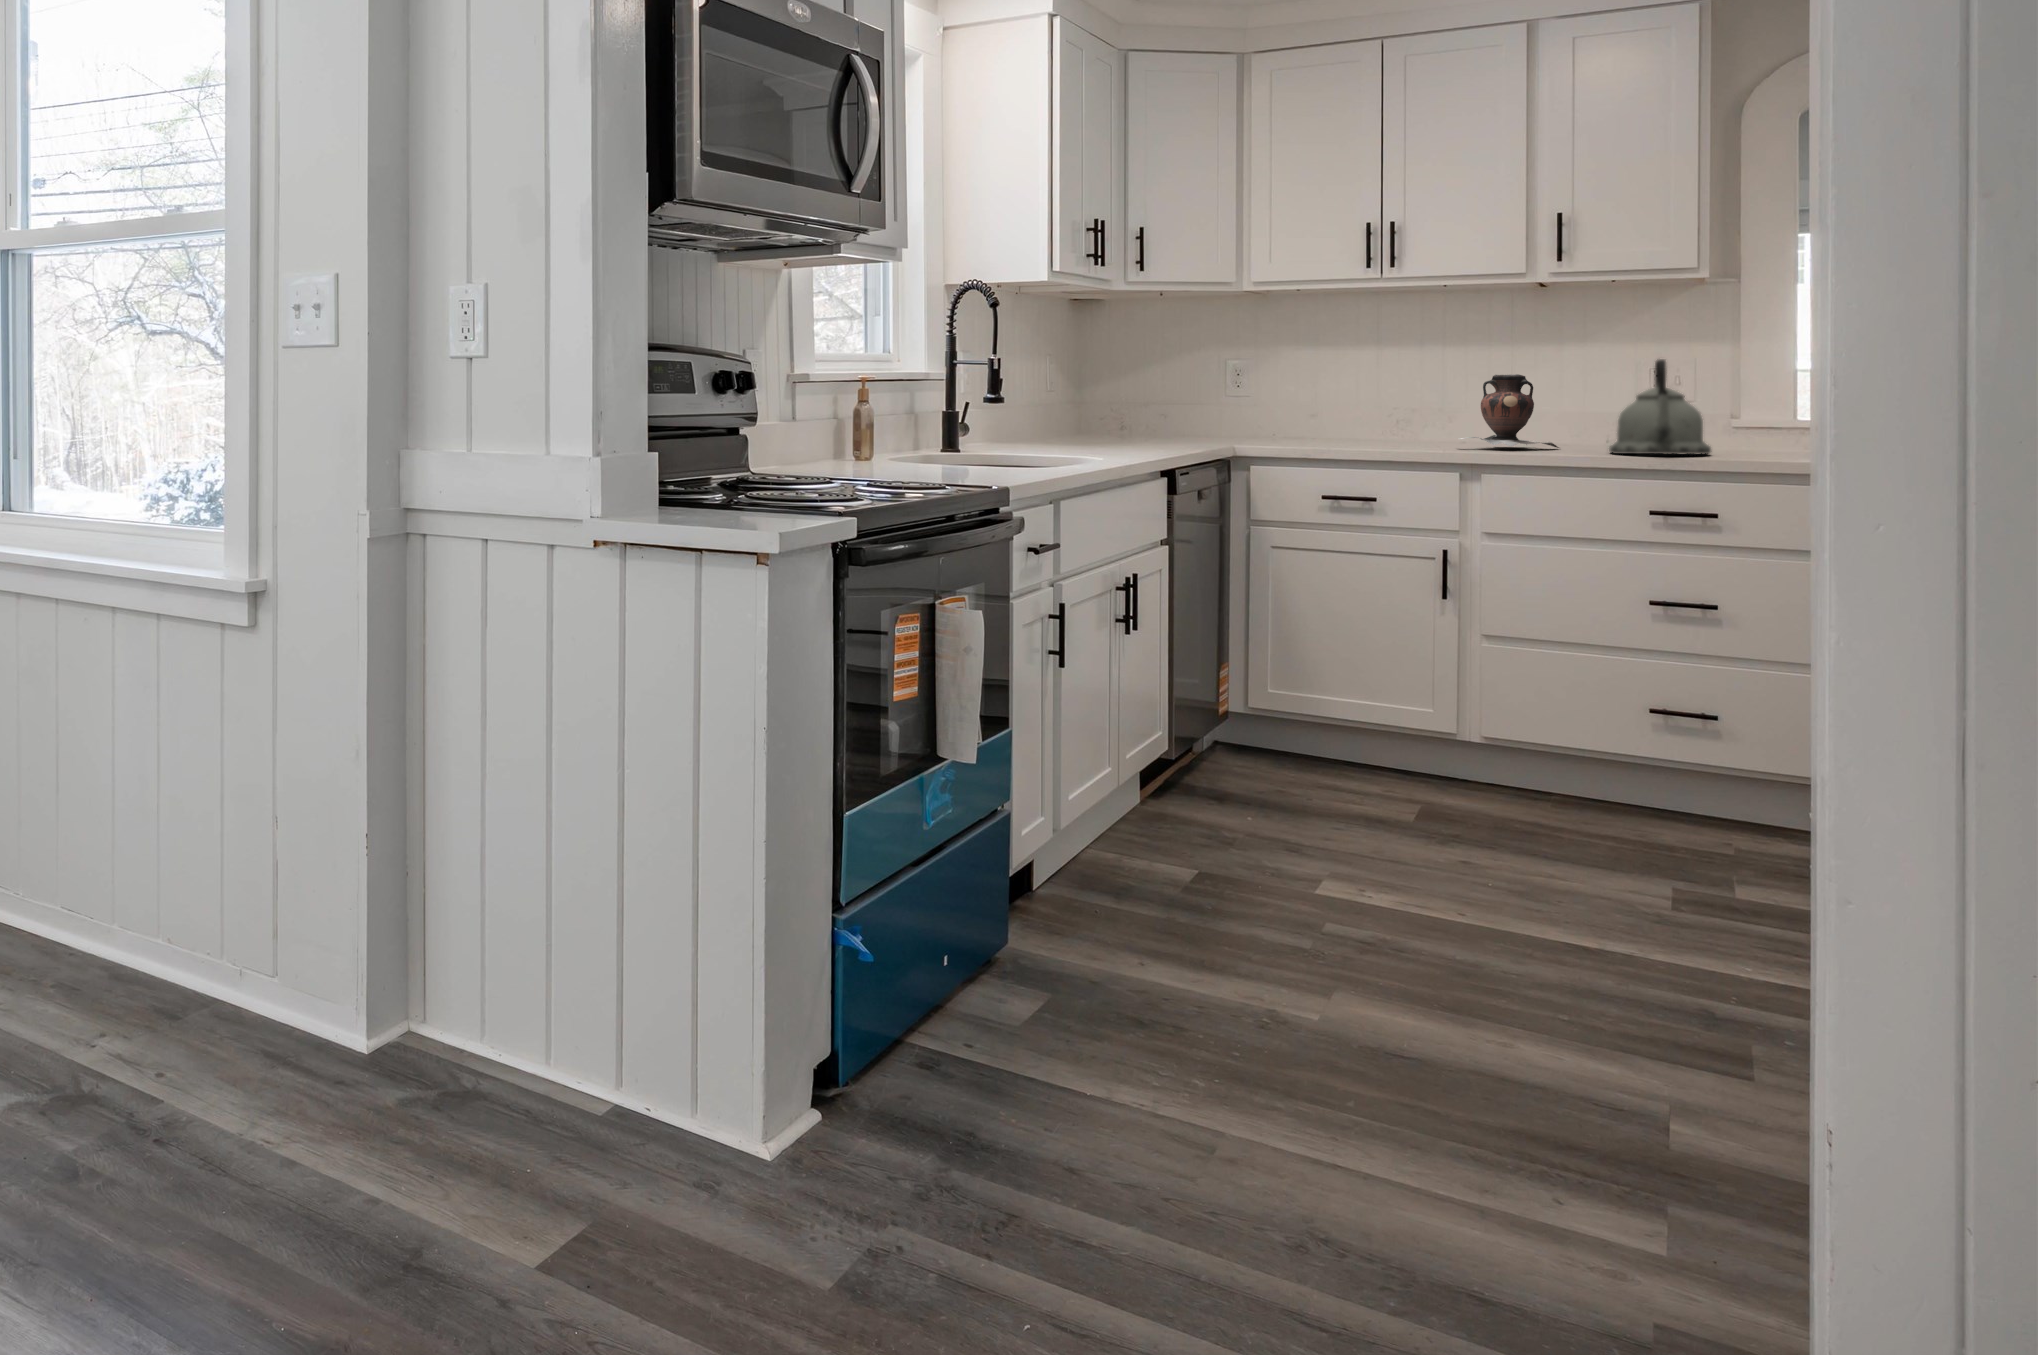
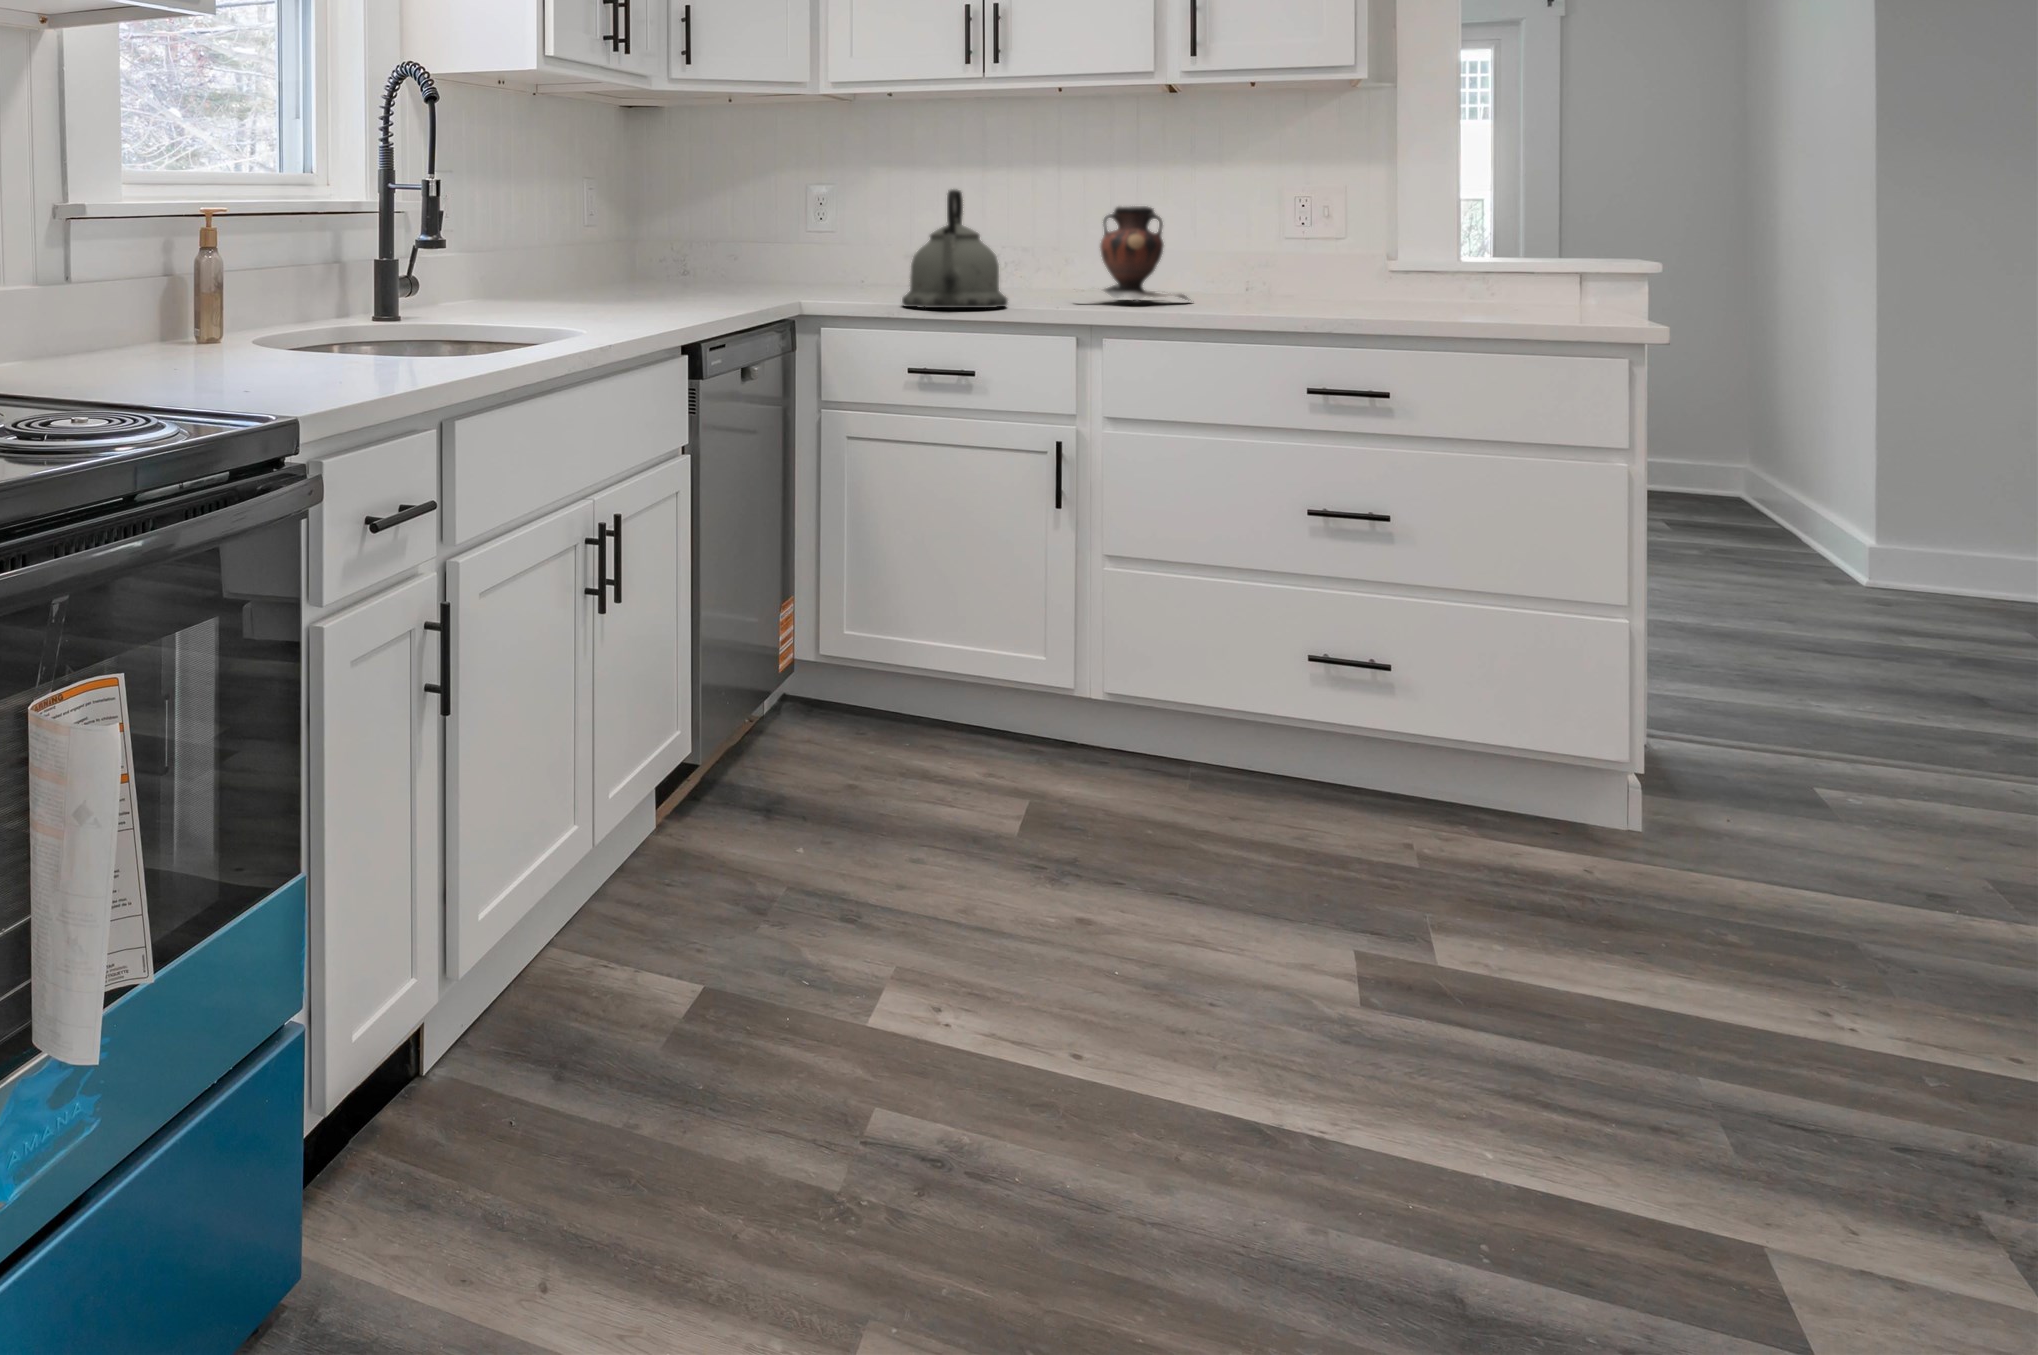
kettle: present [1609,359,1711,455] -> present [902,189,1008,308]

